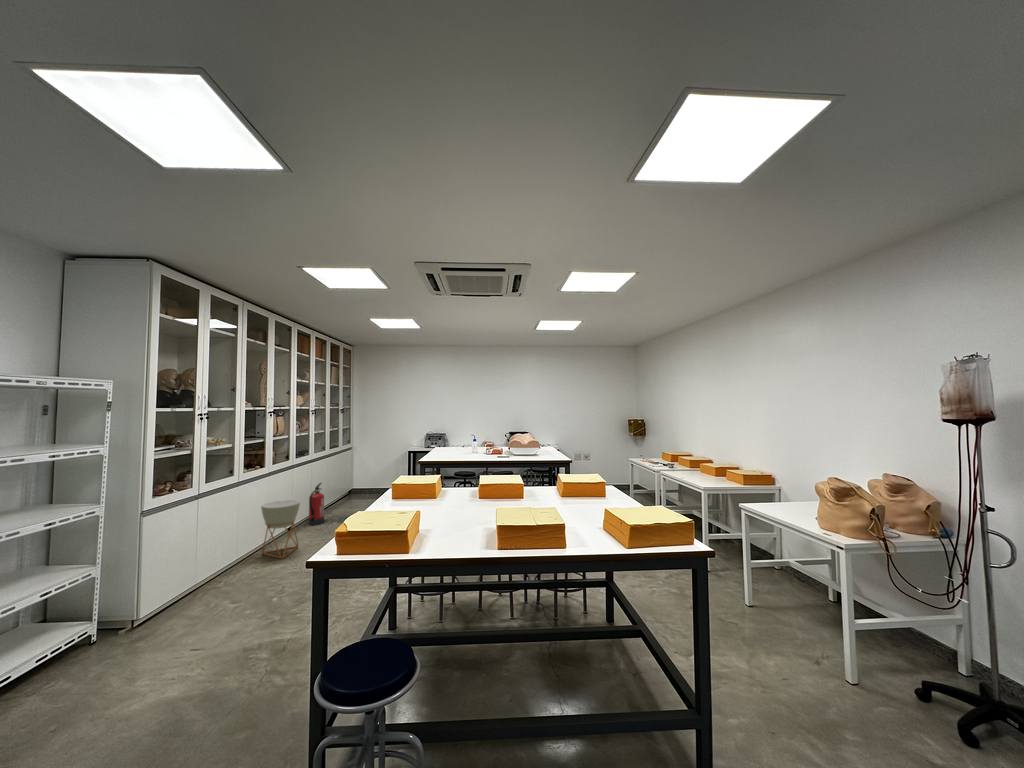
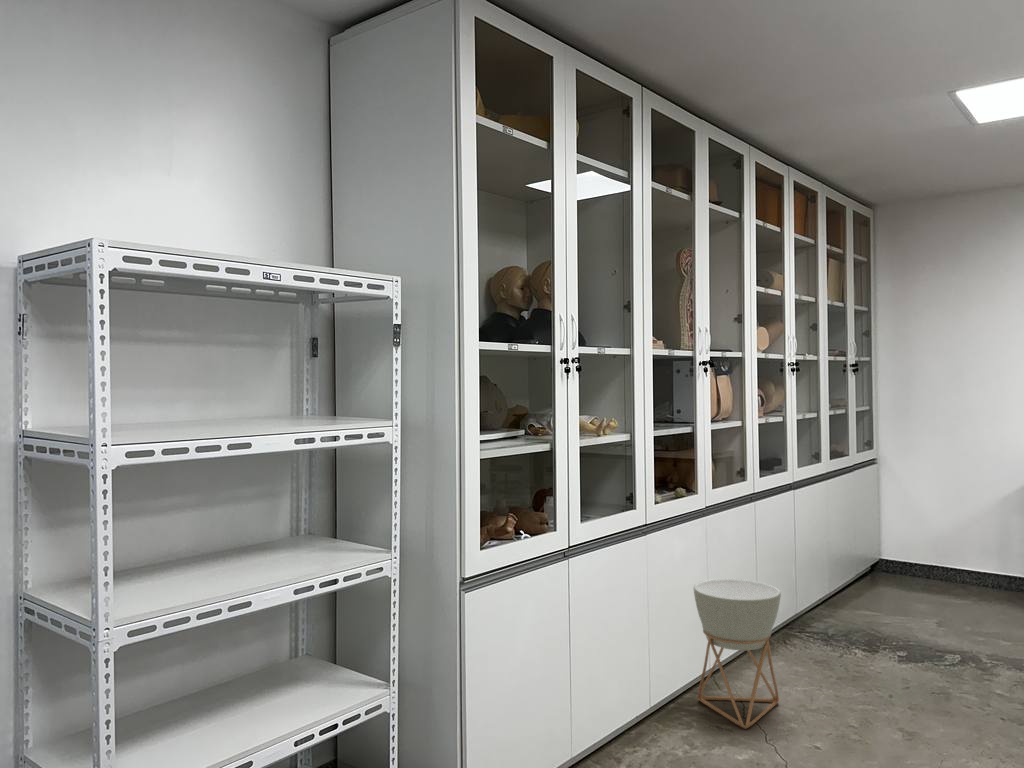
fire extinguisher: present [308,483,324,525] -> none [791,541,828,645]

